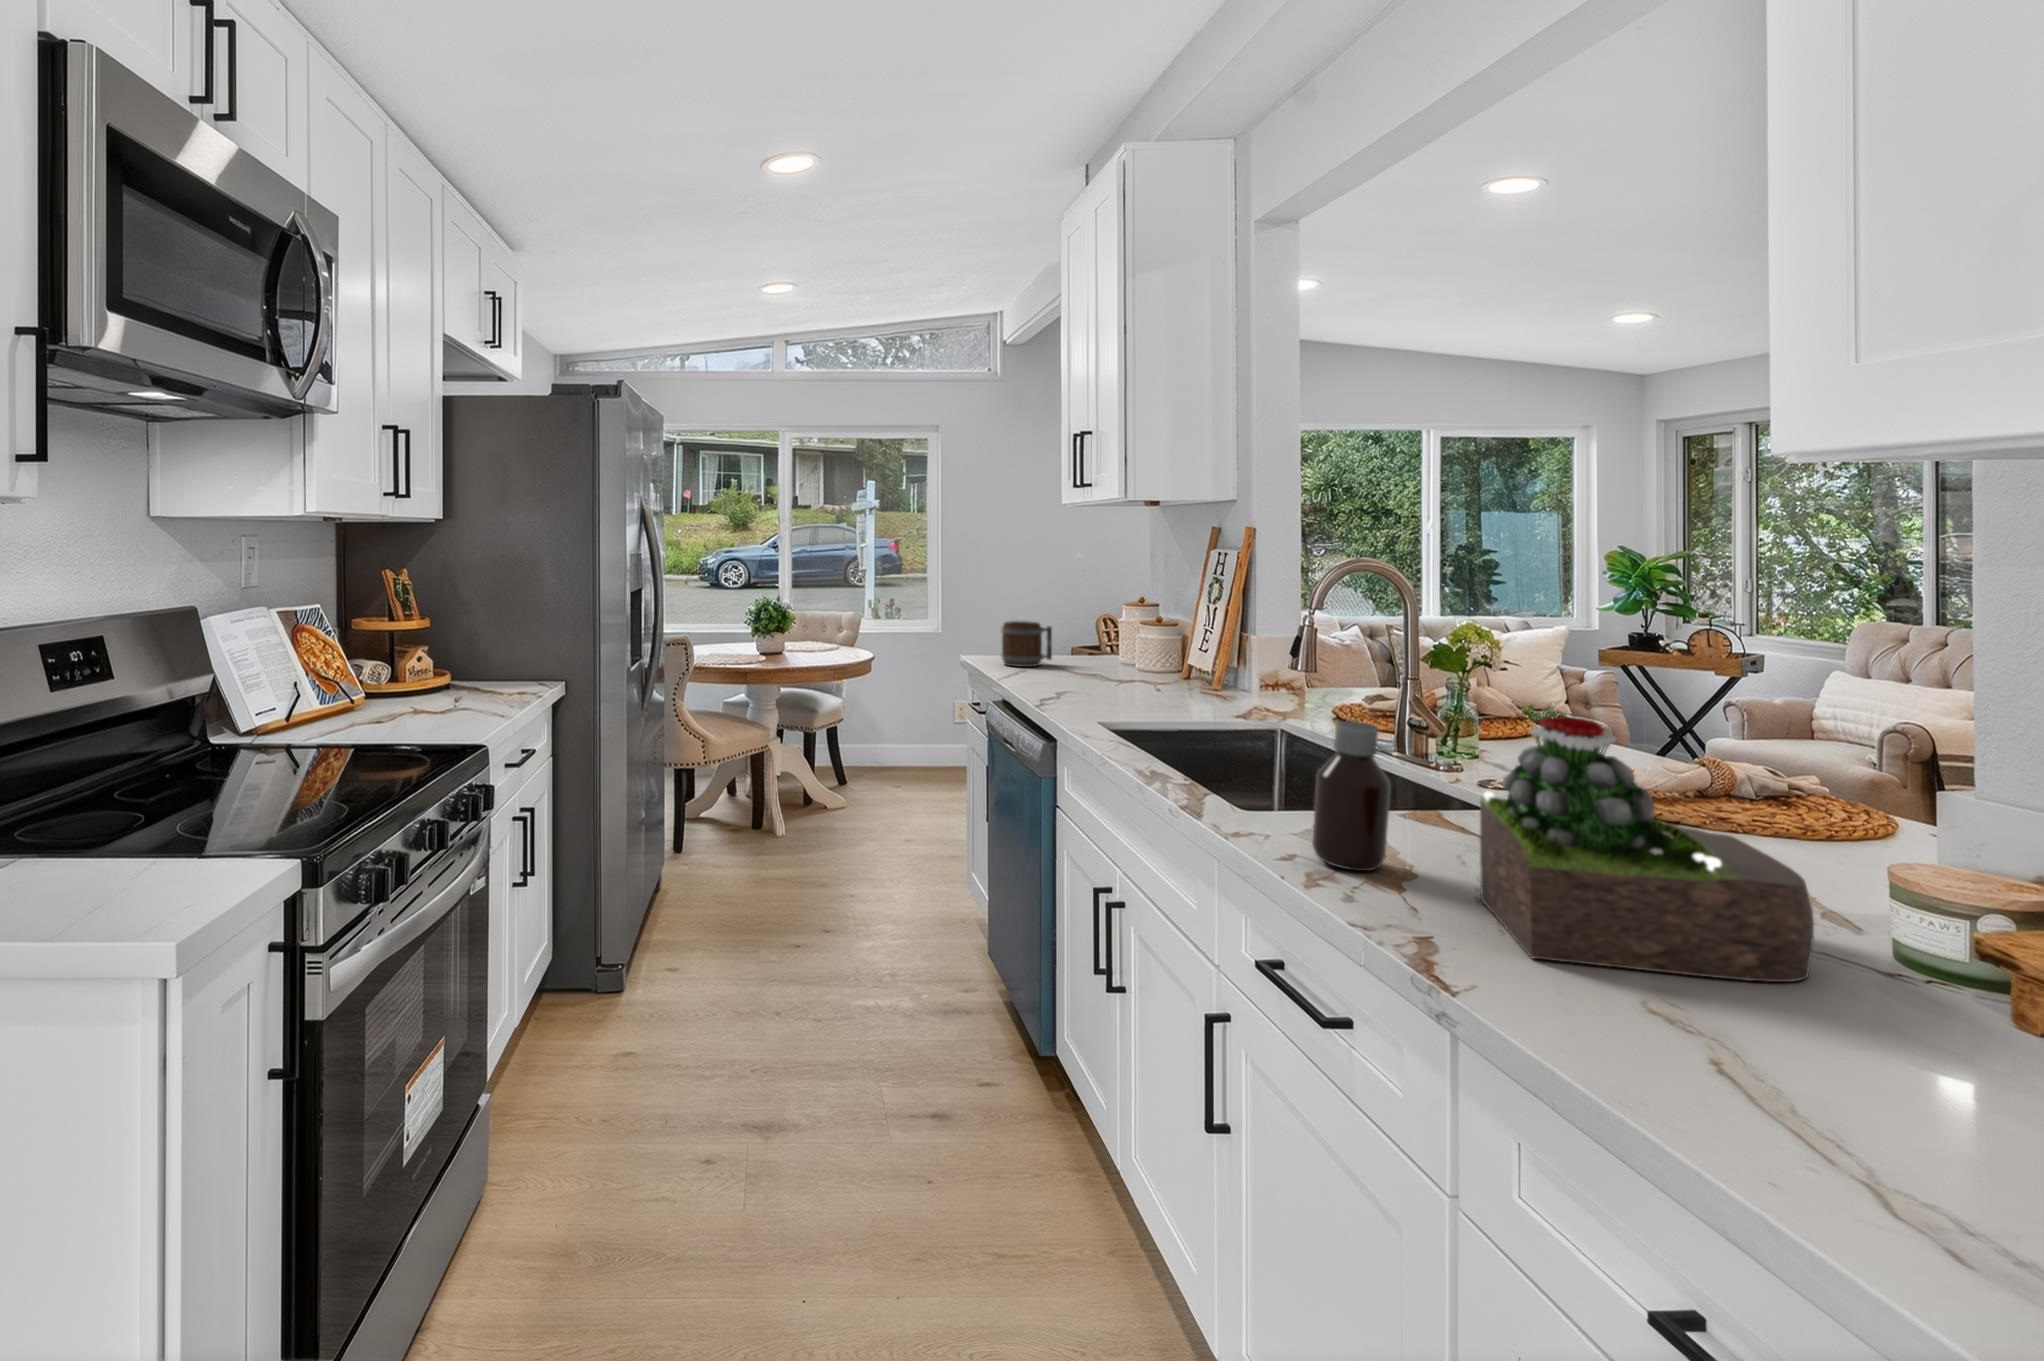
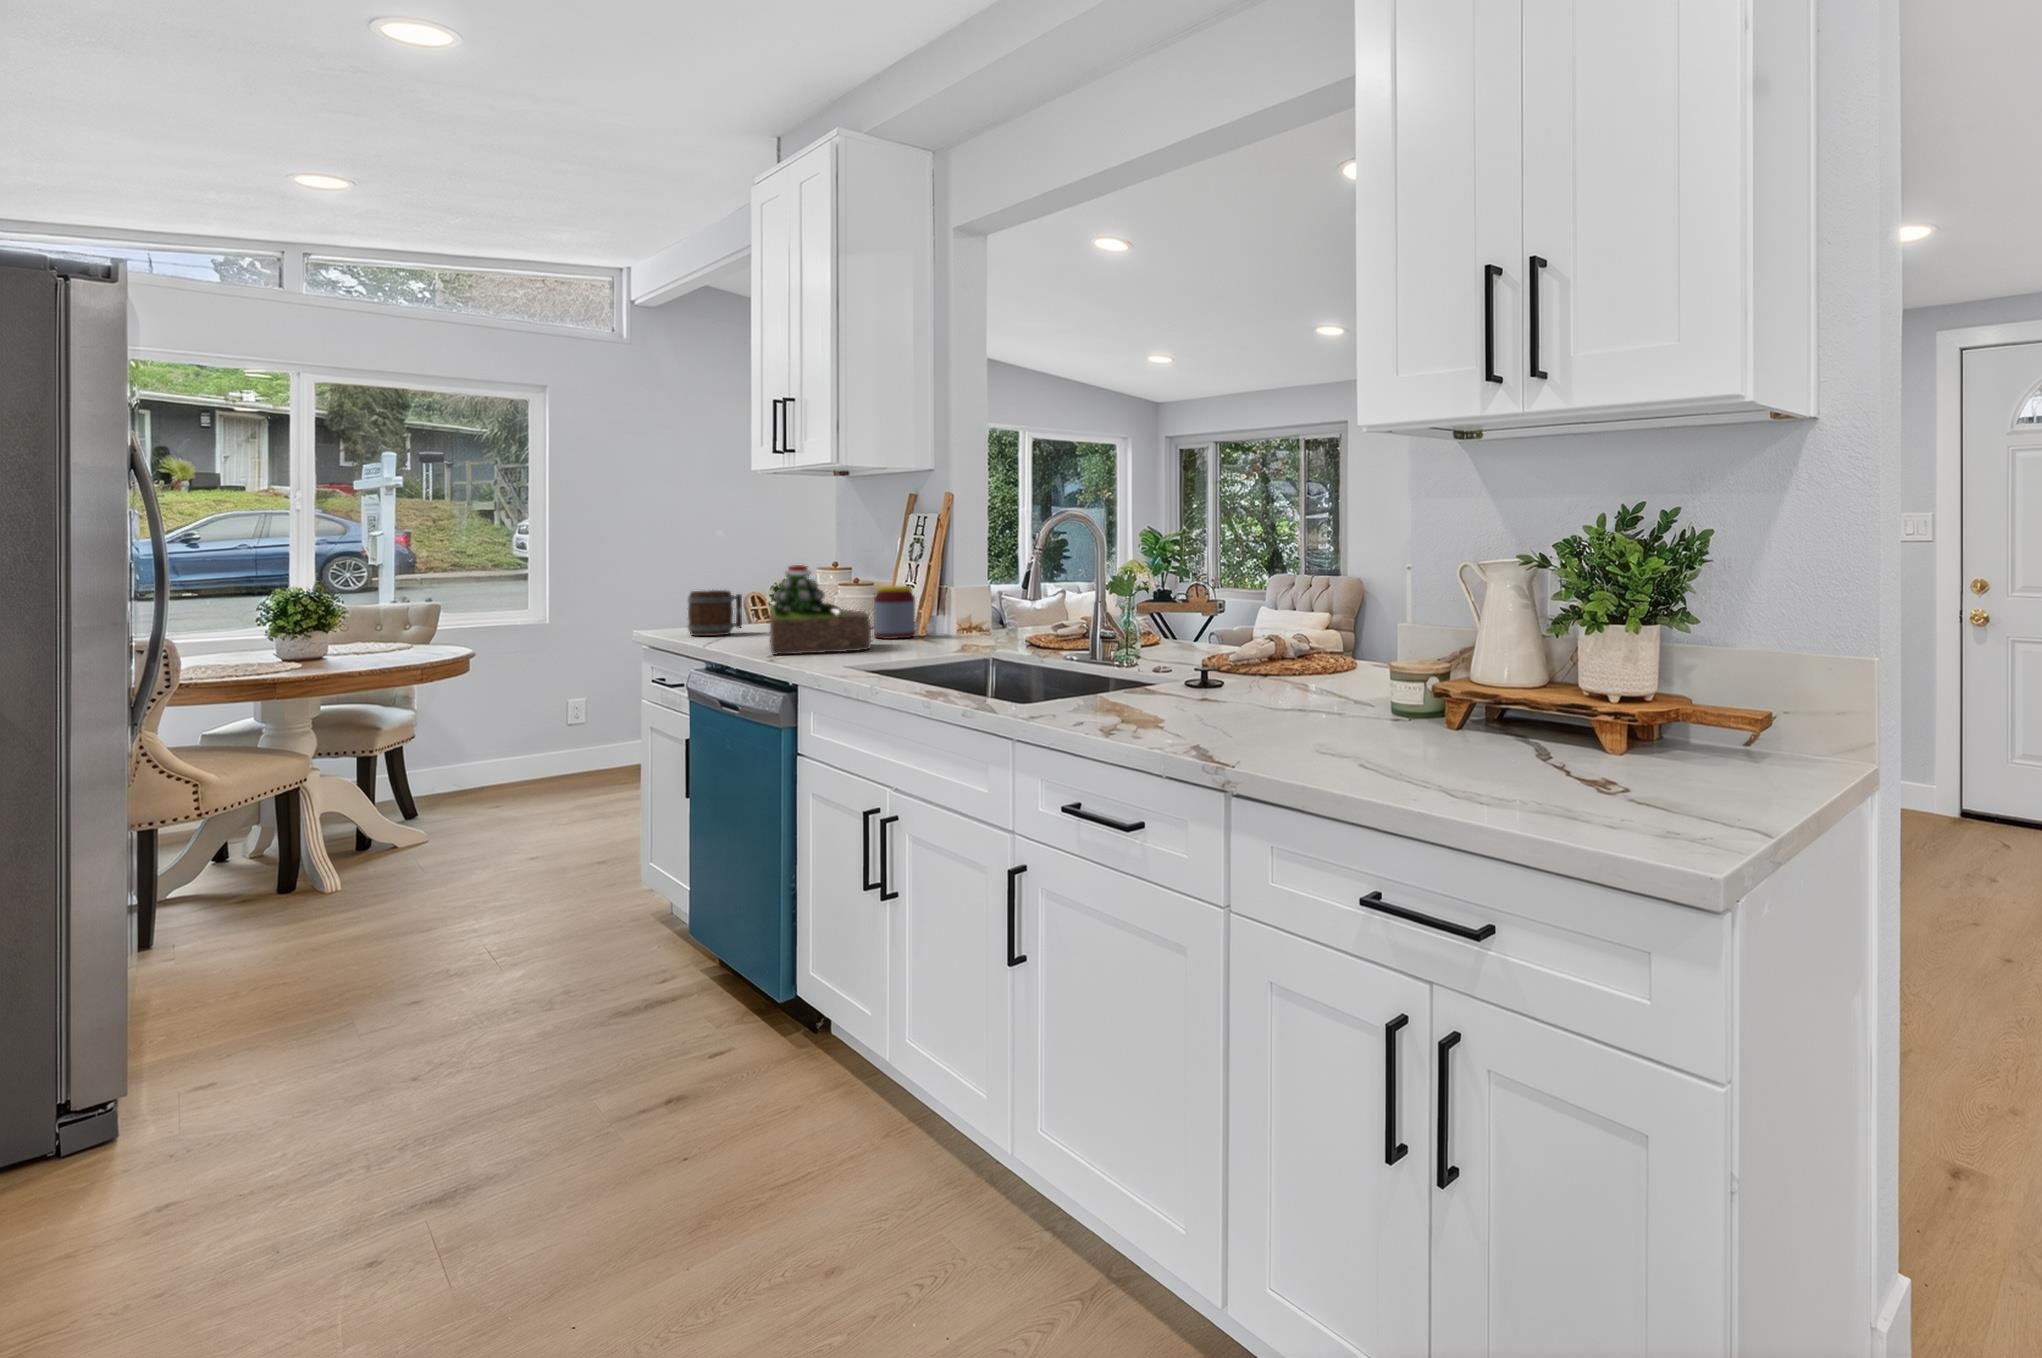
jar: none [1173,628,1219,687] -> present [874,586,915,639]
succulent plant: present [1480,717,1814,982] -> present [770,565,871,654]
bottle: present [1312,721,1391,871] -> none [1088,613,1140,719]

